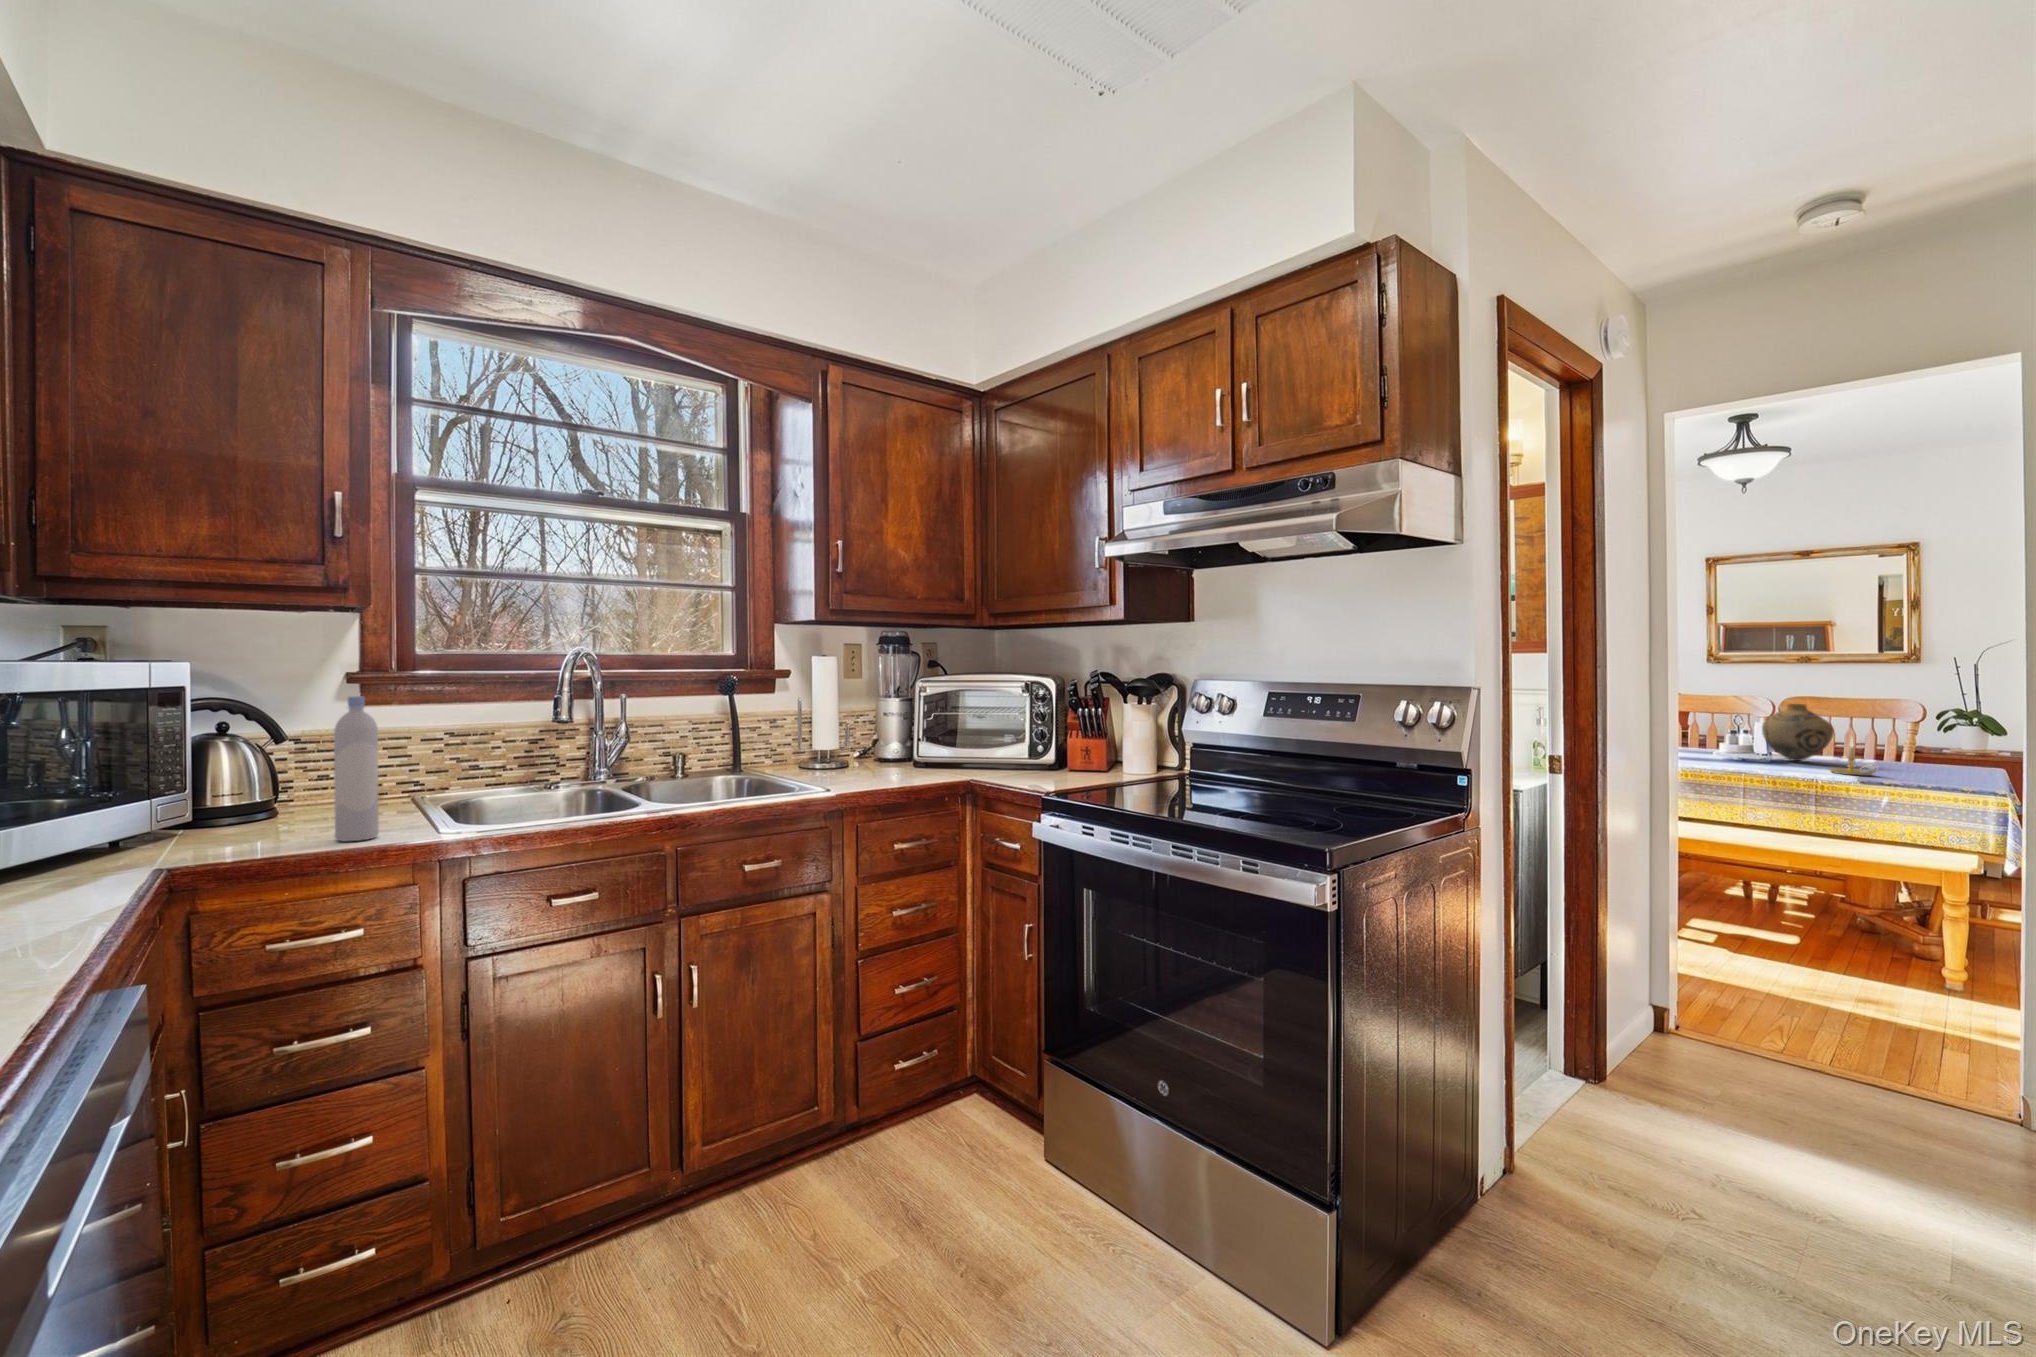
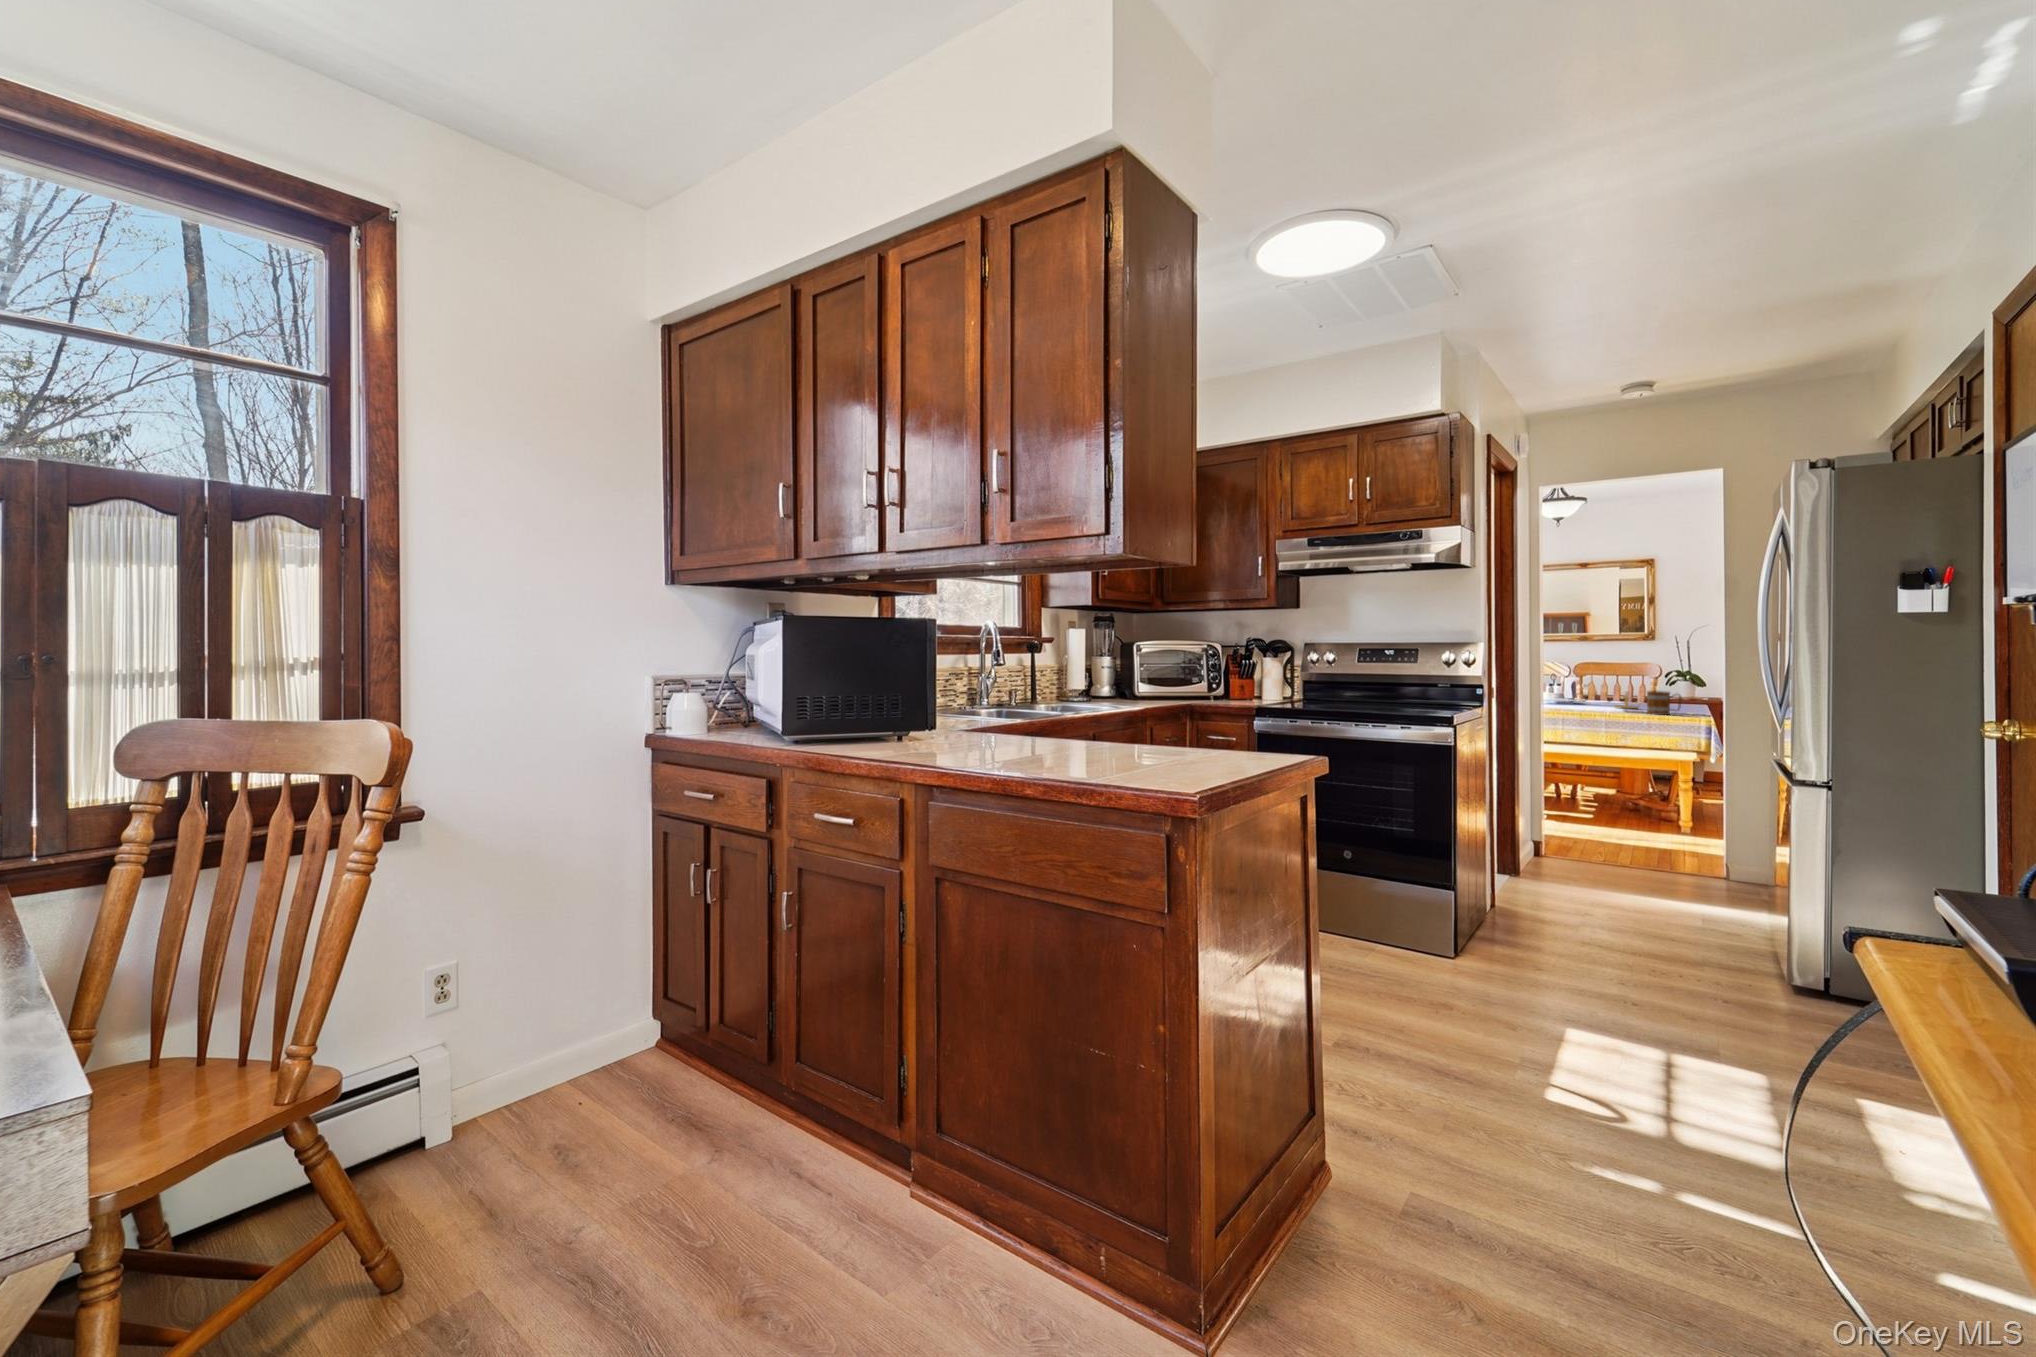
bottle: present [334,696,379,841] -> none [968,645,987,723]
vase: present [1762,704,1834,761] -> none [1571,666,1613,704]
mug: none [1881,753,1948,793] -> present [1647,691,1681,715]

